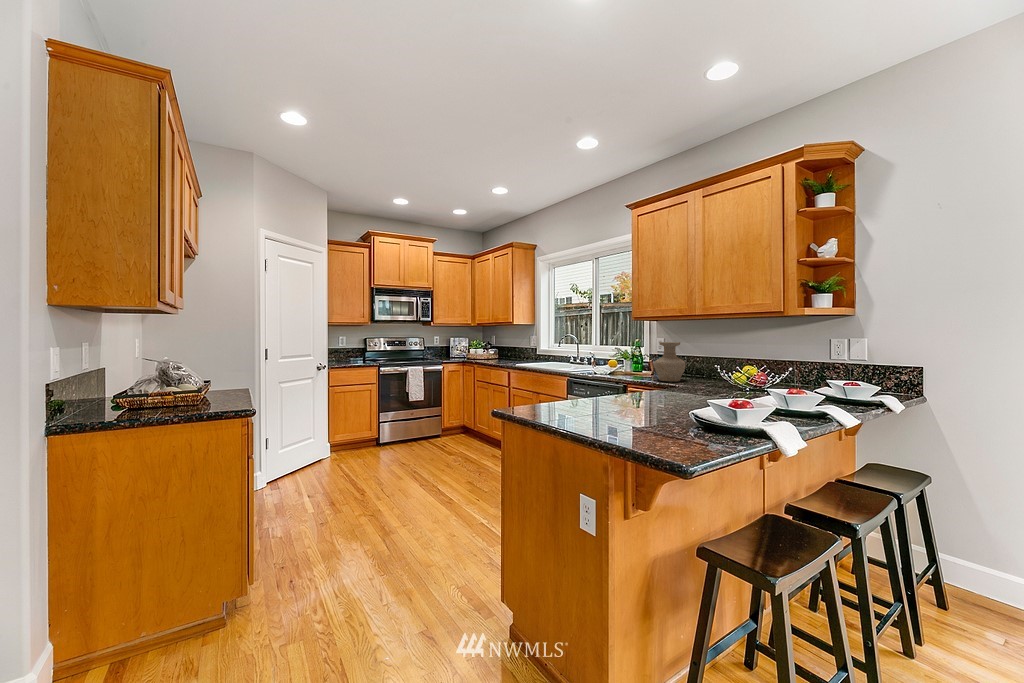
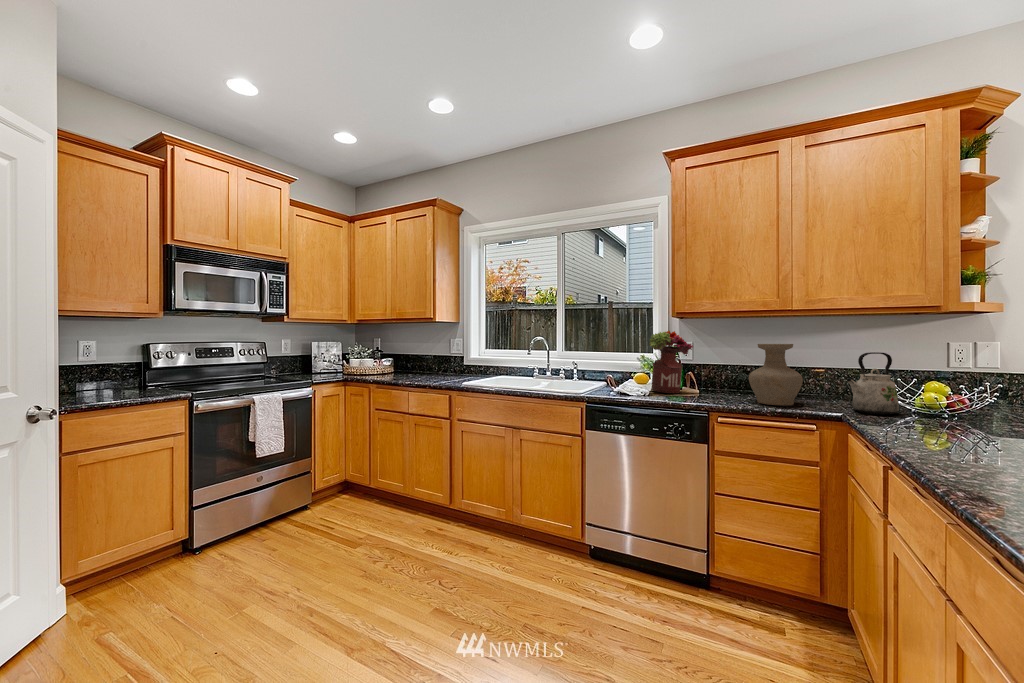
flower arrangement: none [613,332,643,374] -> present [649,331,693,393]
kettle: none [687,348,721,387] -> present [847,352,899,415]

